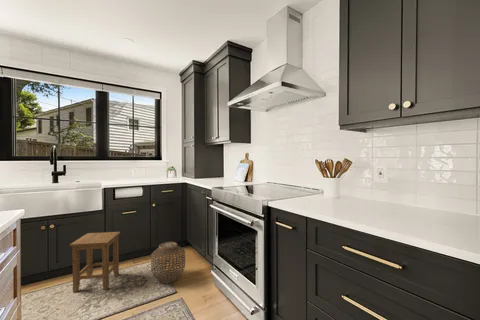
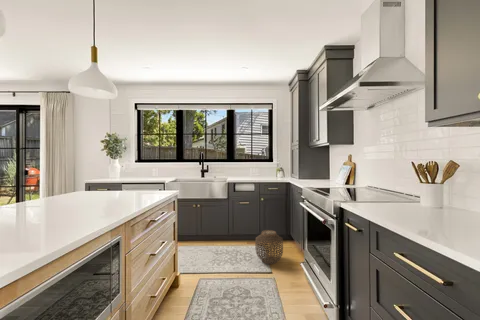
stool: present [70,232,120,292] -> none [204,214,237,257]

